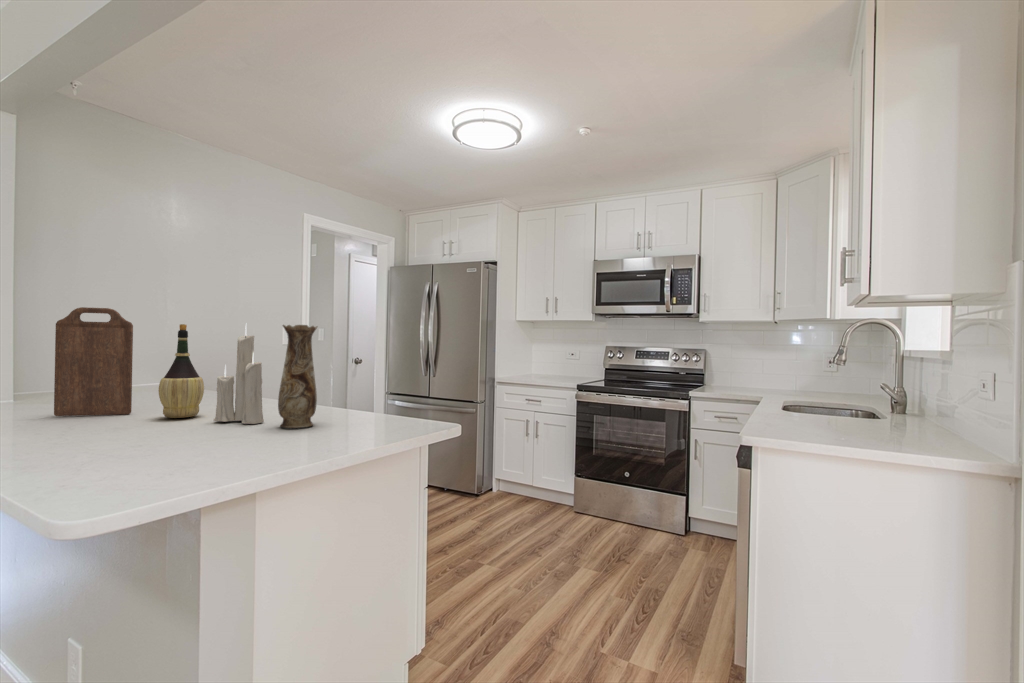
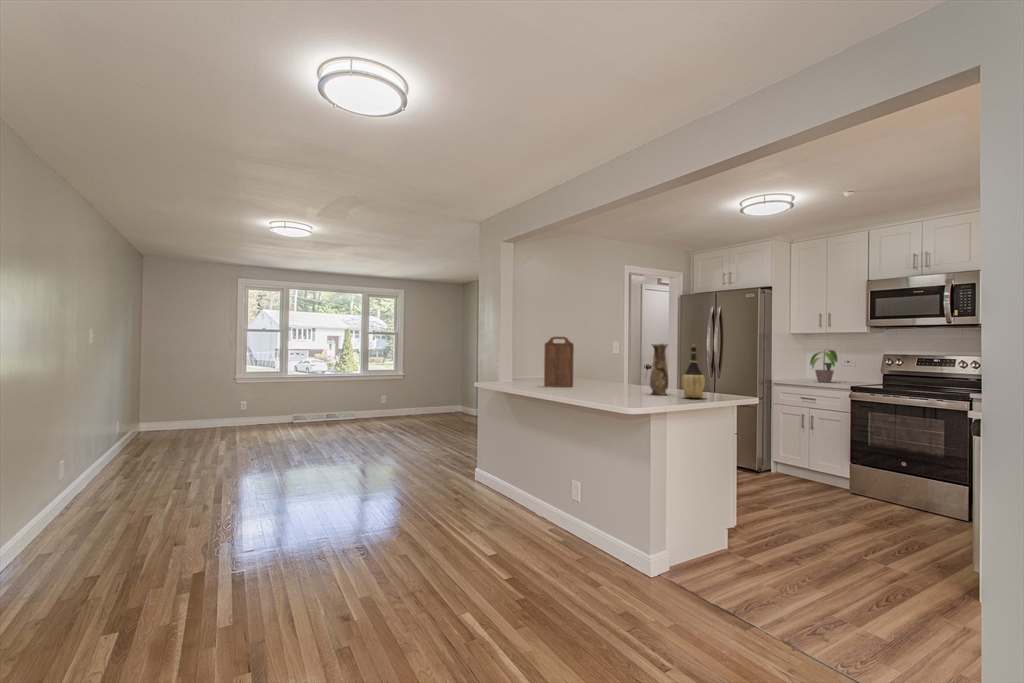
wine bottle: present [159,324,204,418] -> present [682,344,705,398]
candle: present [213,324,264,424] -> none [617,341,641,392]
potted plant: none [528,341,569,379] -> present [810,350,838,383]

